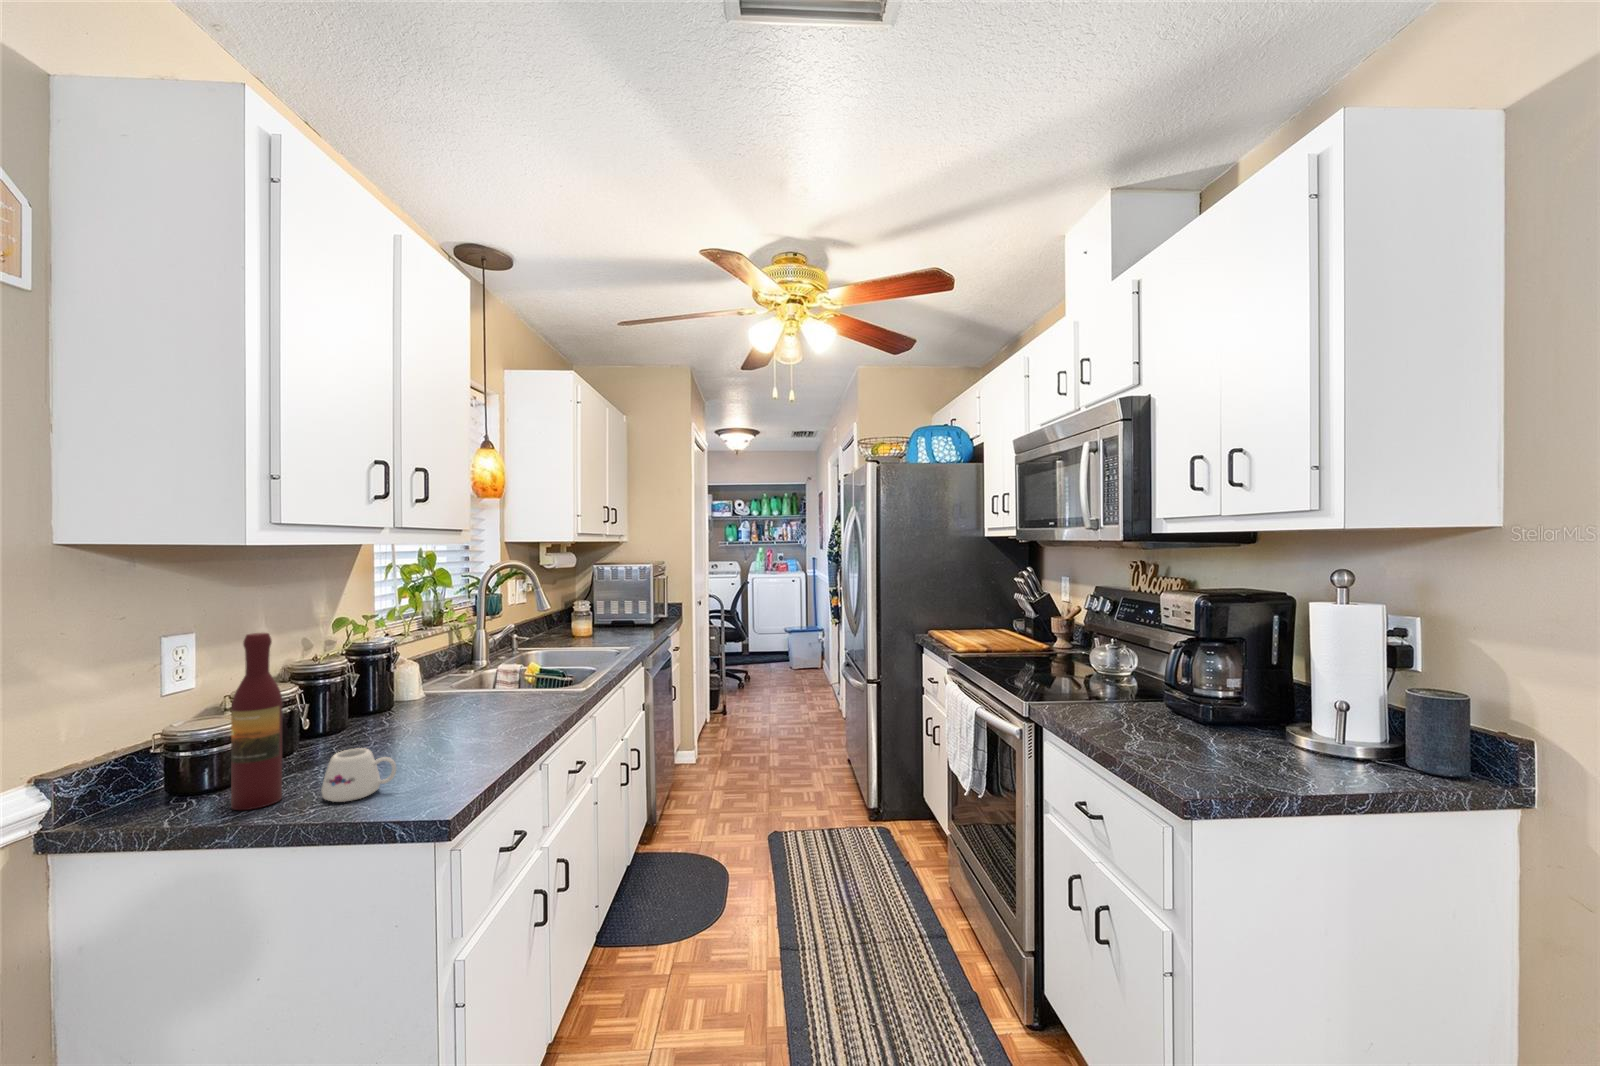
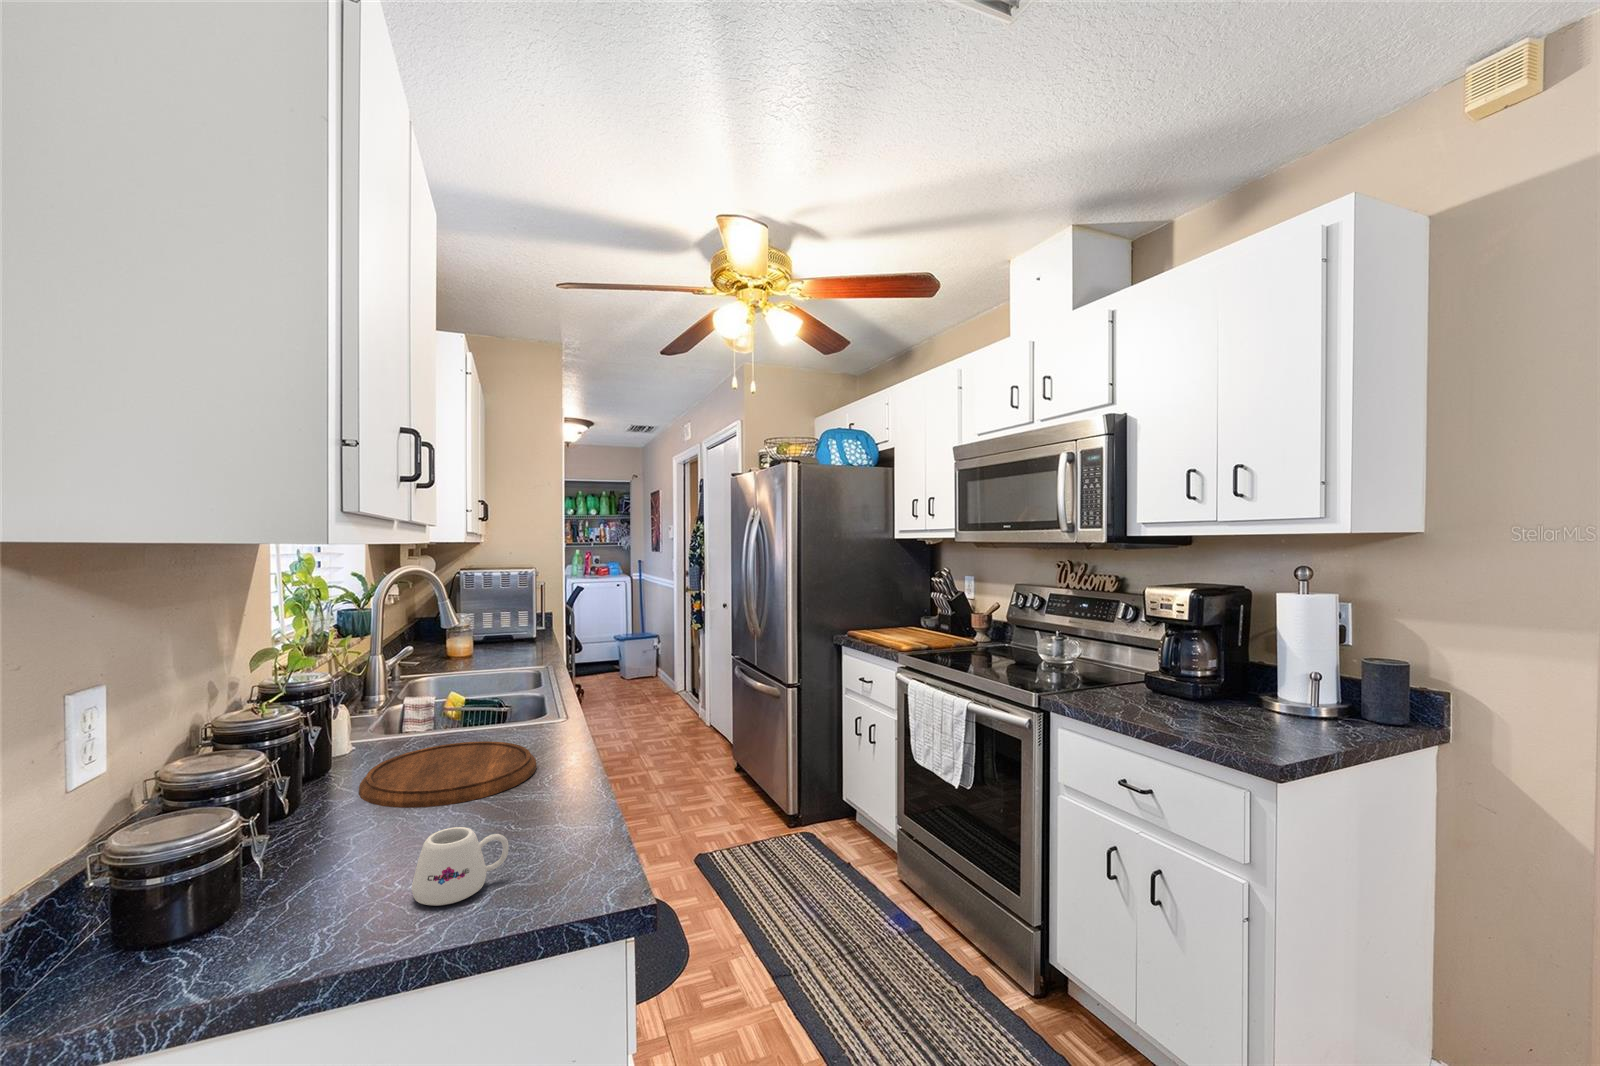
wine bottle: present [231,633,282,810] -> none [282,682,352,943]
cutting board: none [387,698,525,740] -> present [359,741,536,808]

